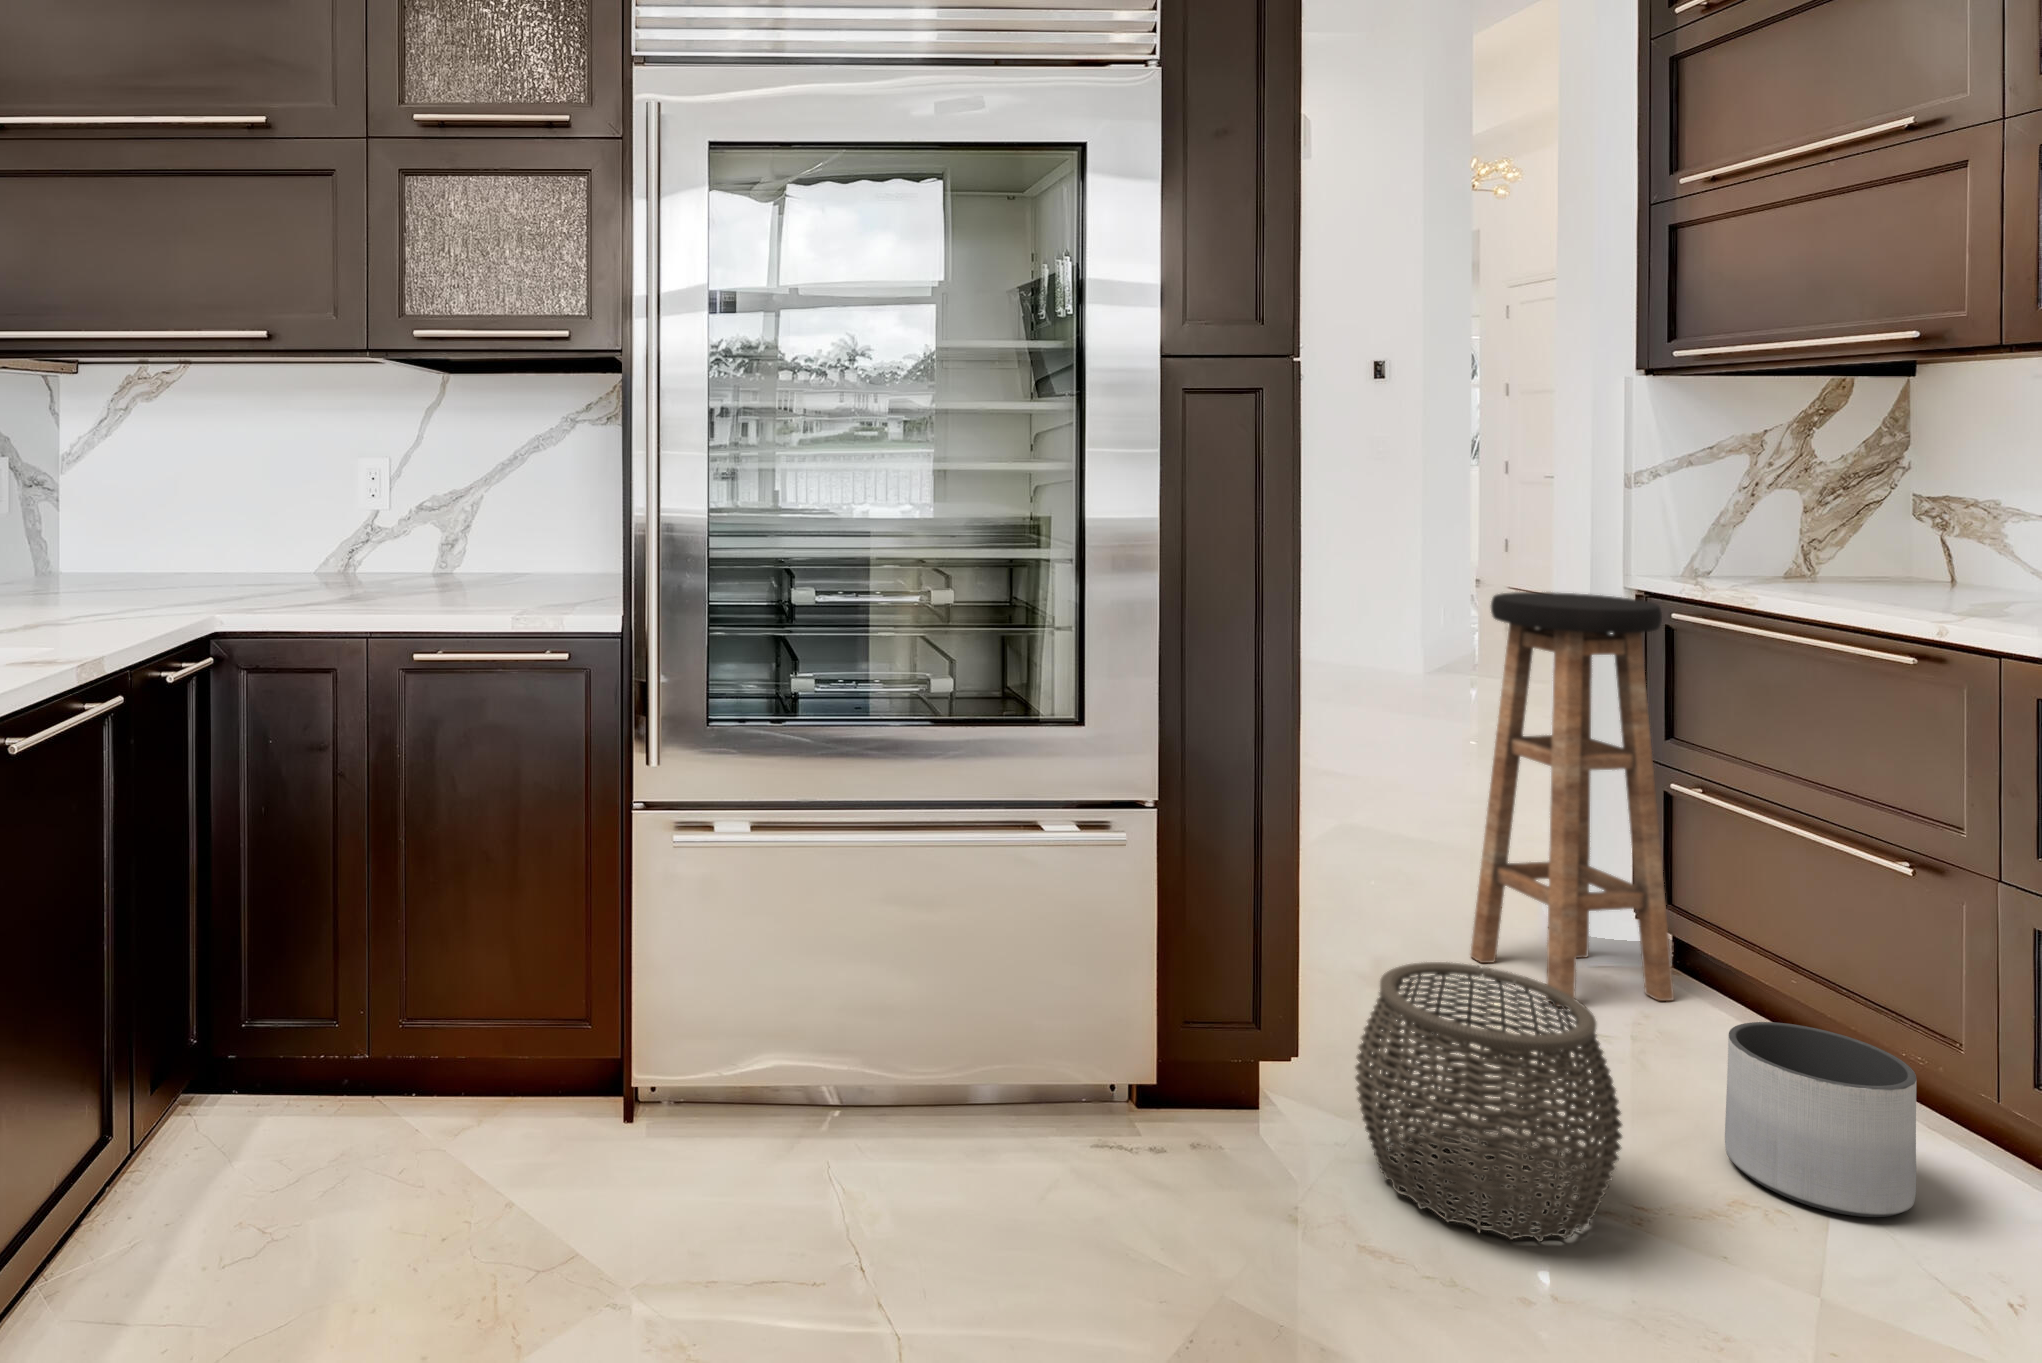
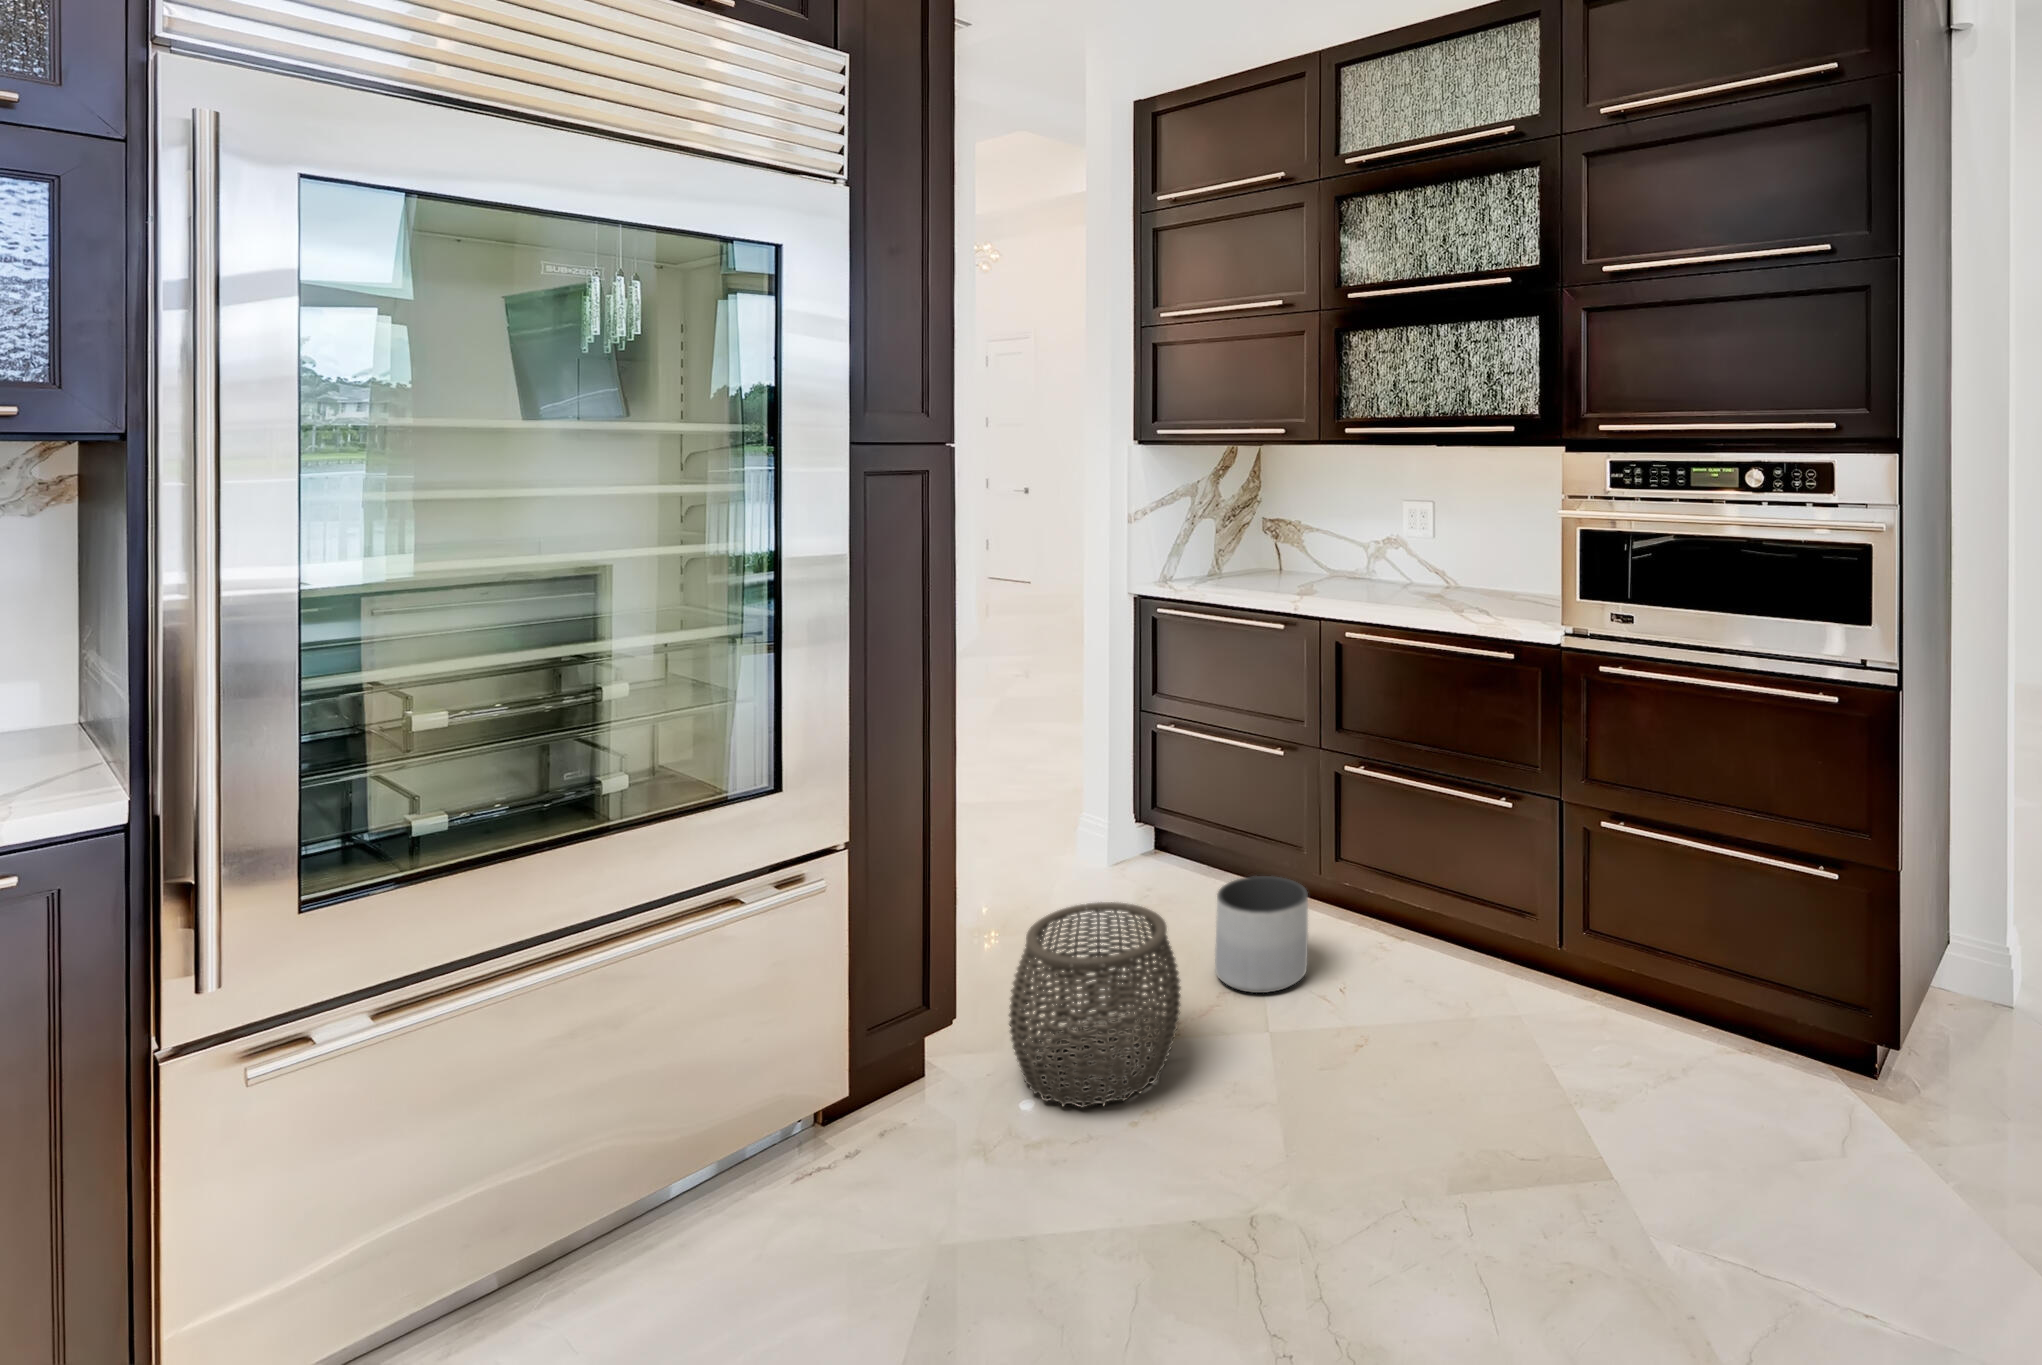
bar stool: present [1470,592,1674,1007] -> none [1033,600,1159,904]

